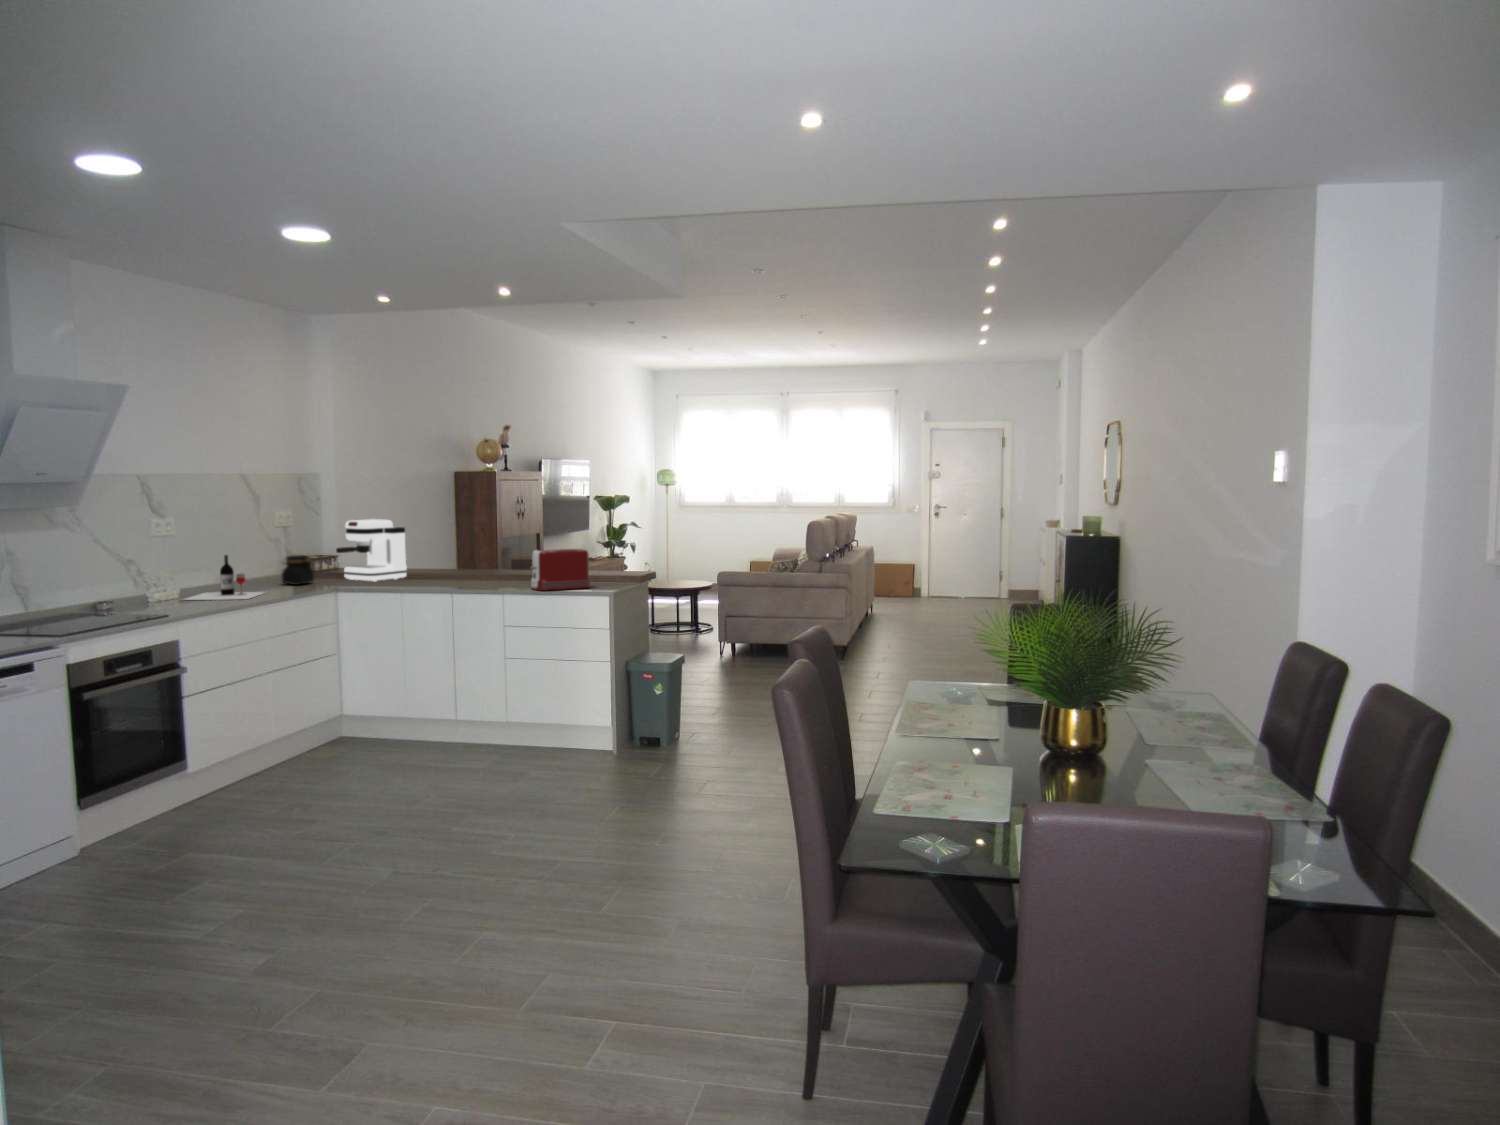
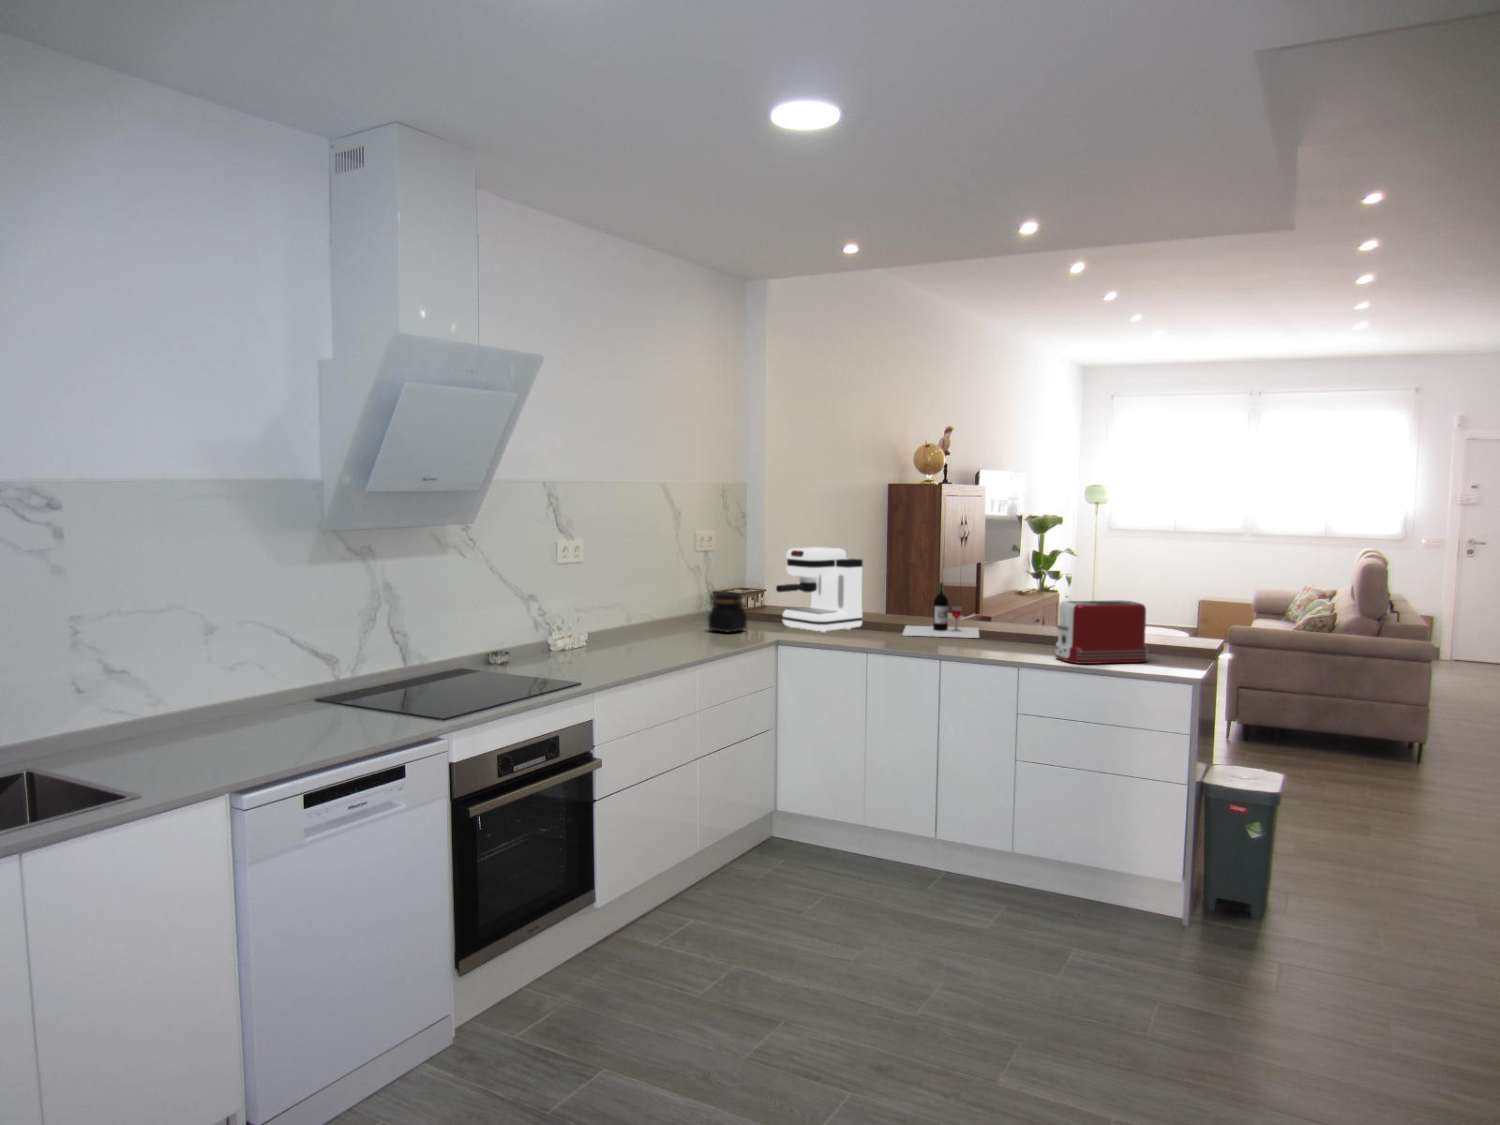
wine bottle: present [184,555,264,600] -> present [903,583,979,638]

